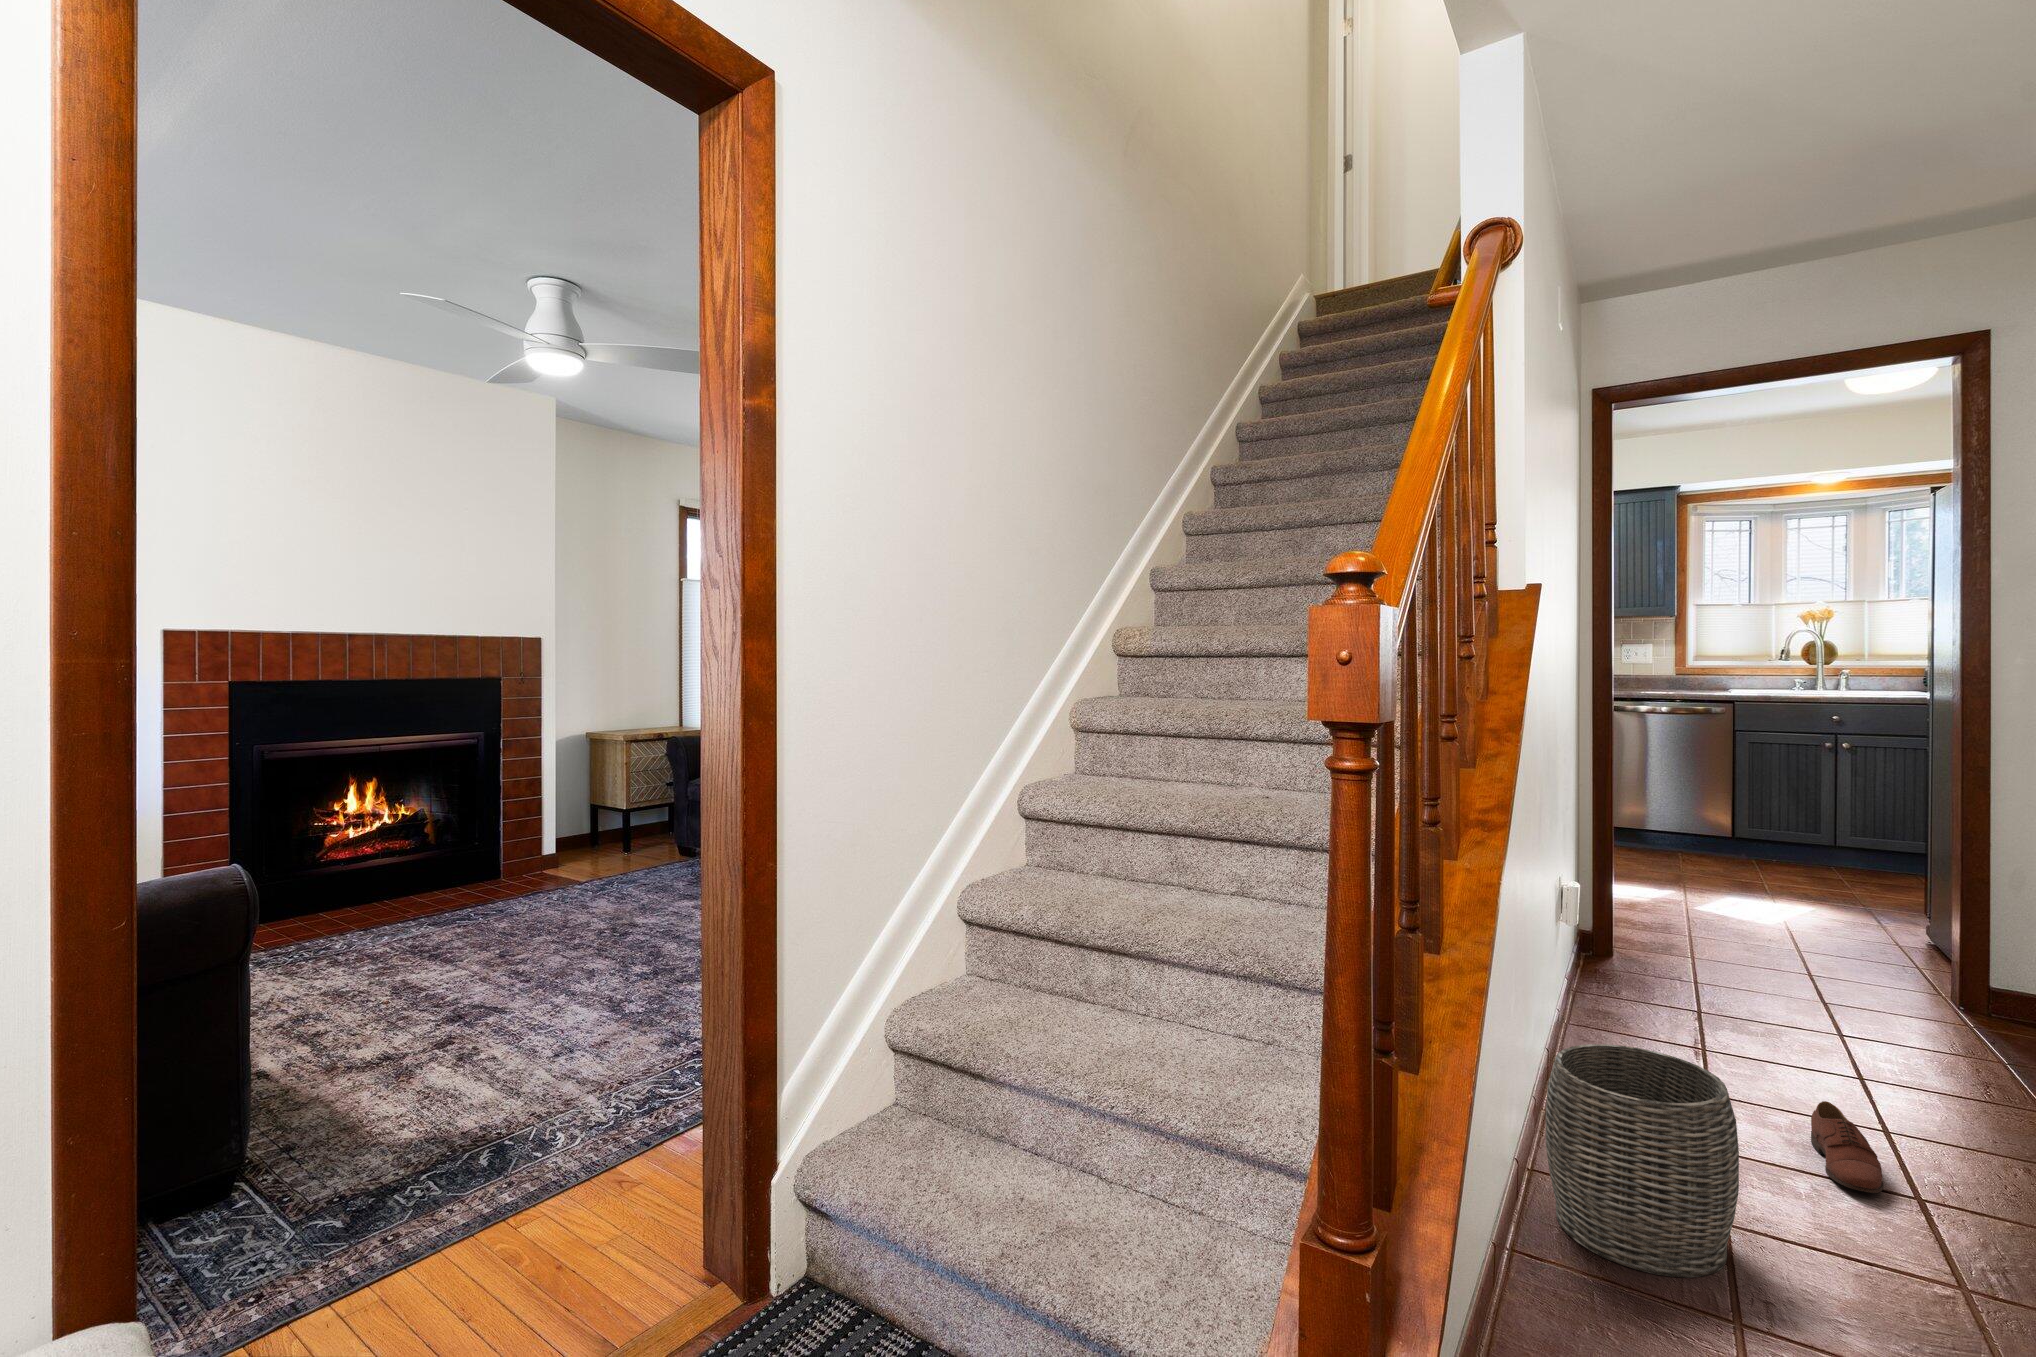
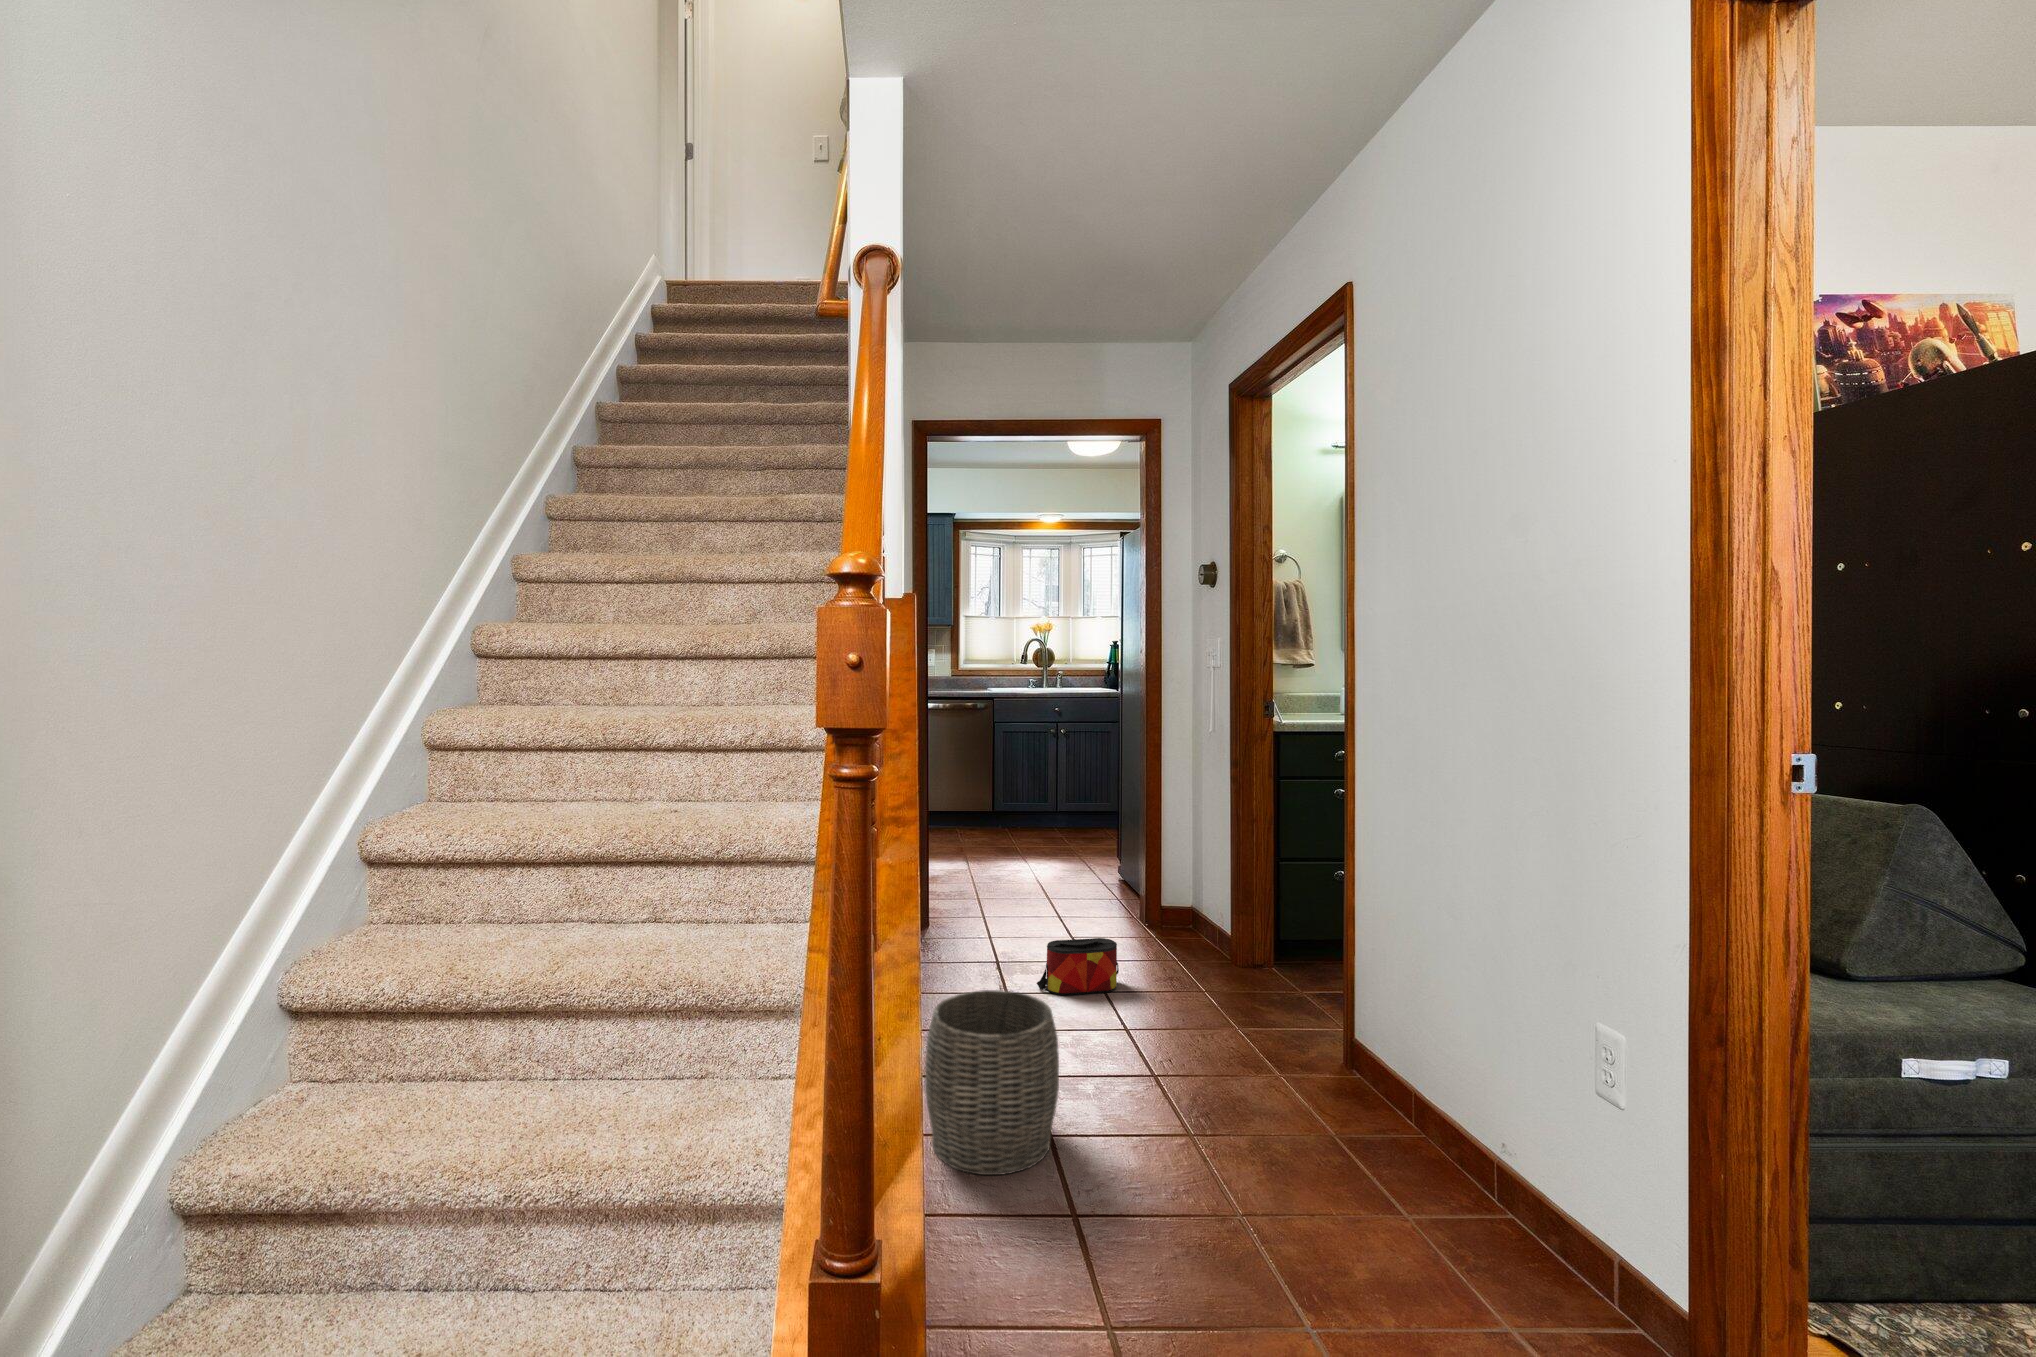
bag: none [1751,1022,1897,1108] -> present [1037,938,1119,995]
shoe: present [1811,1101,1883,1193] -> none [1080,996,1125,1059]

